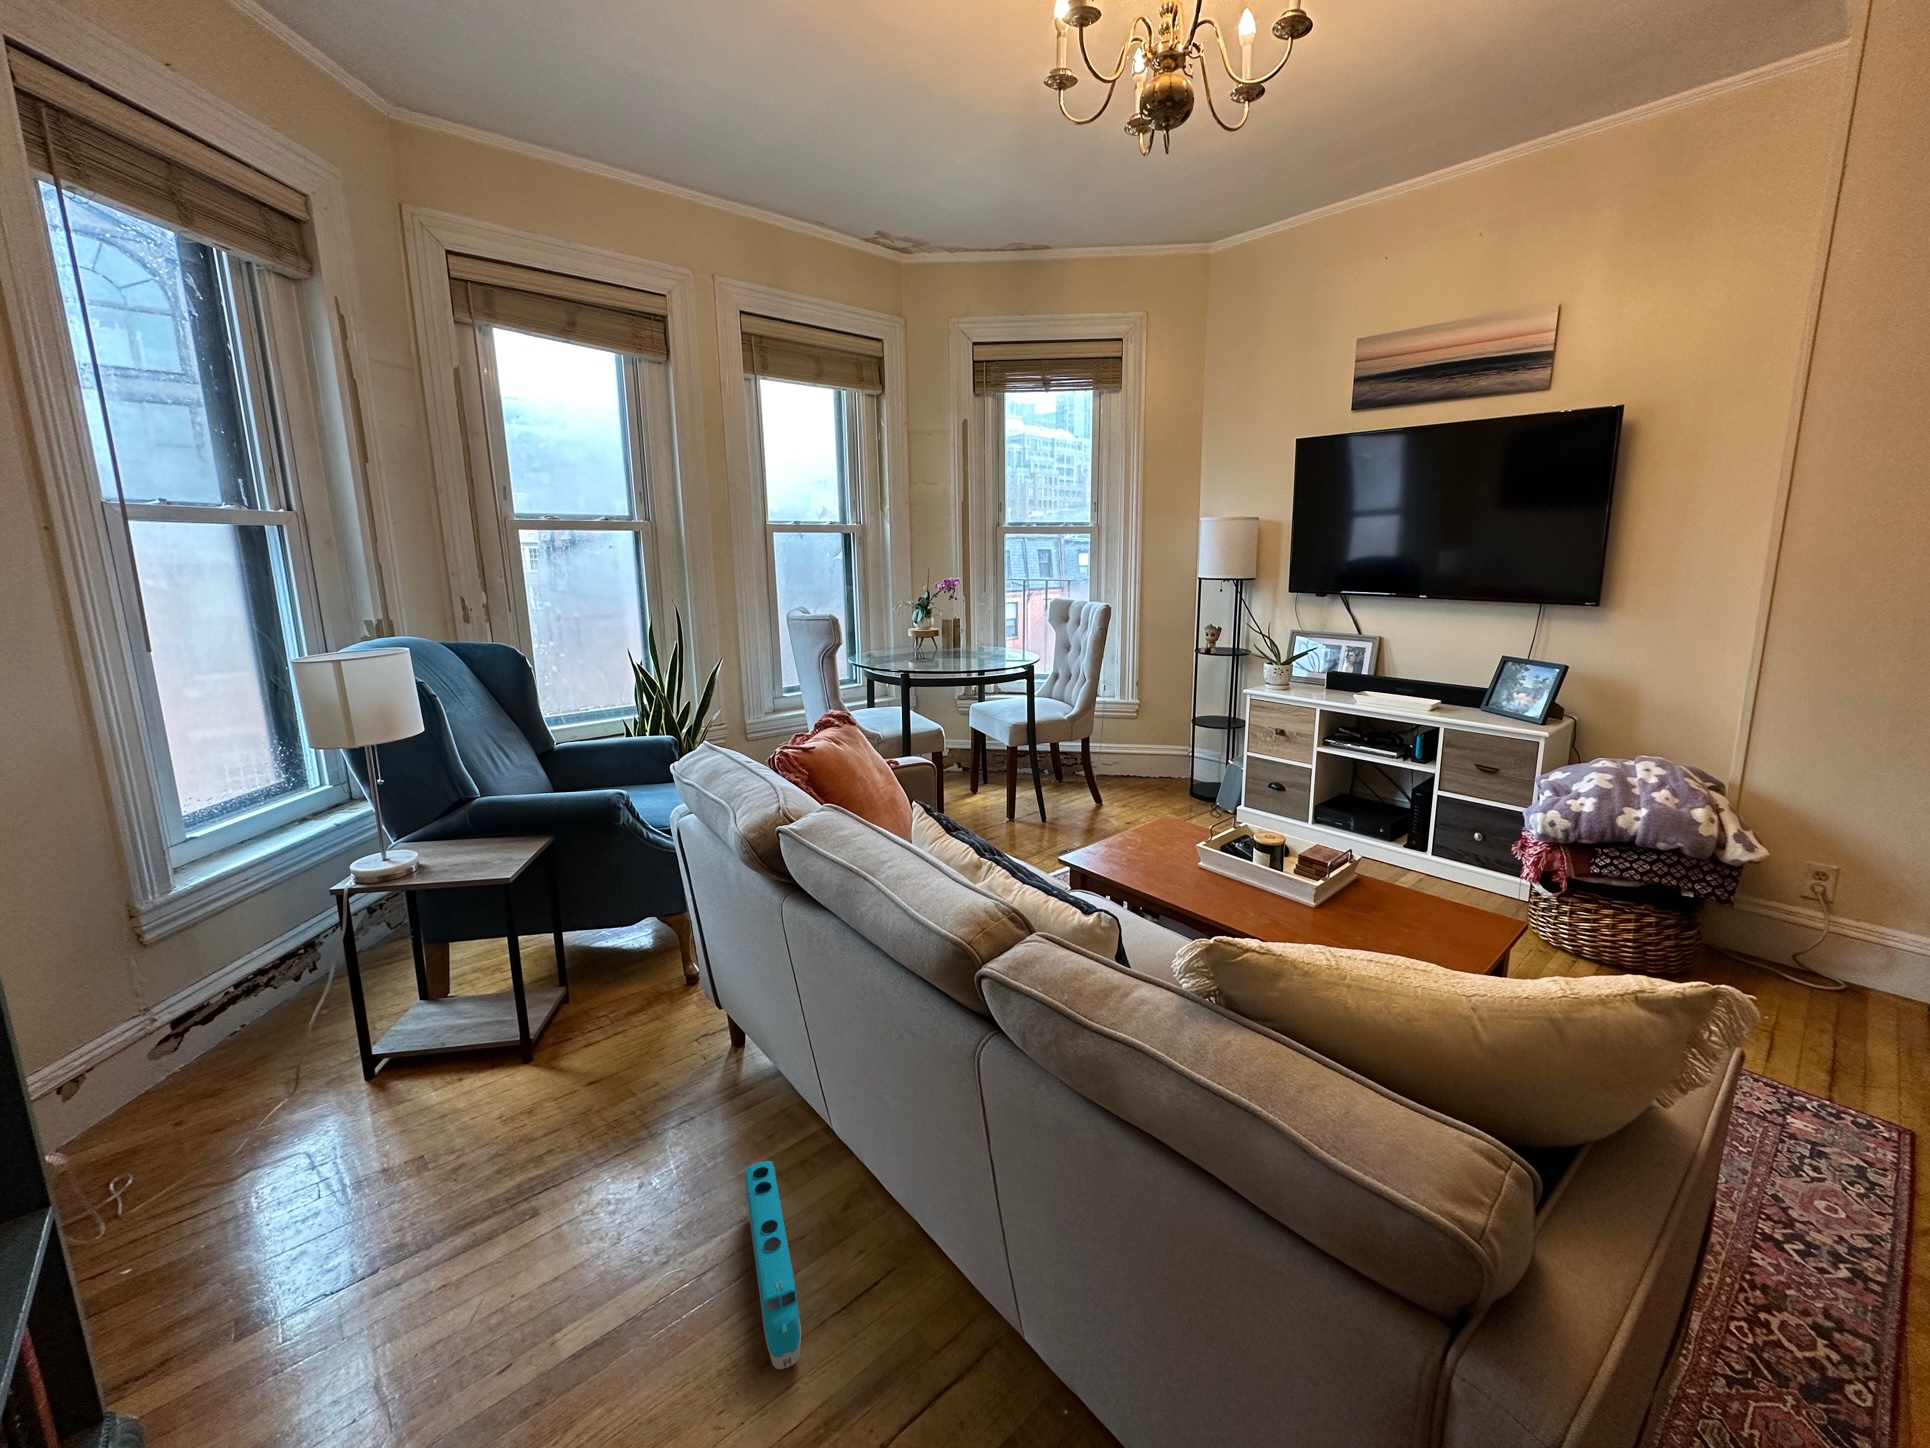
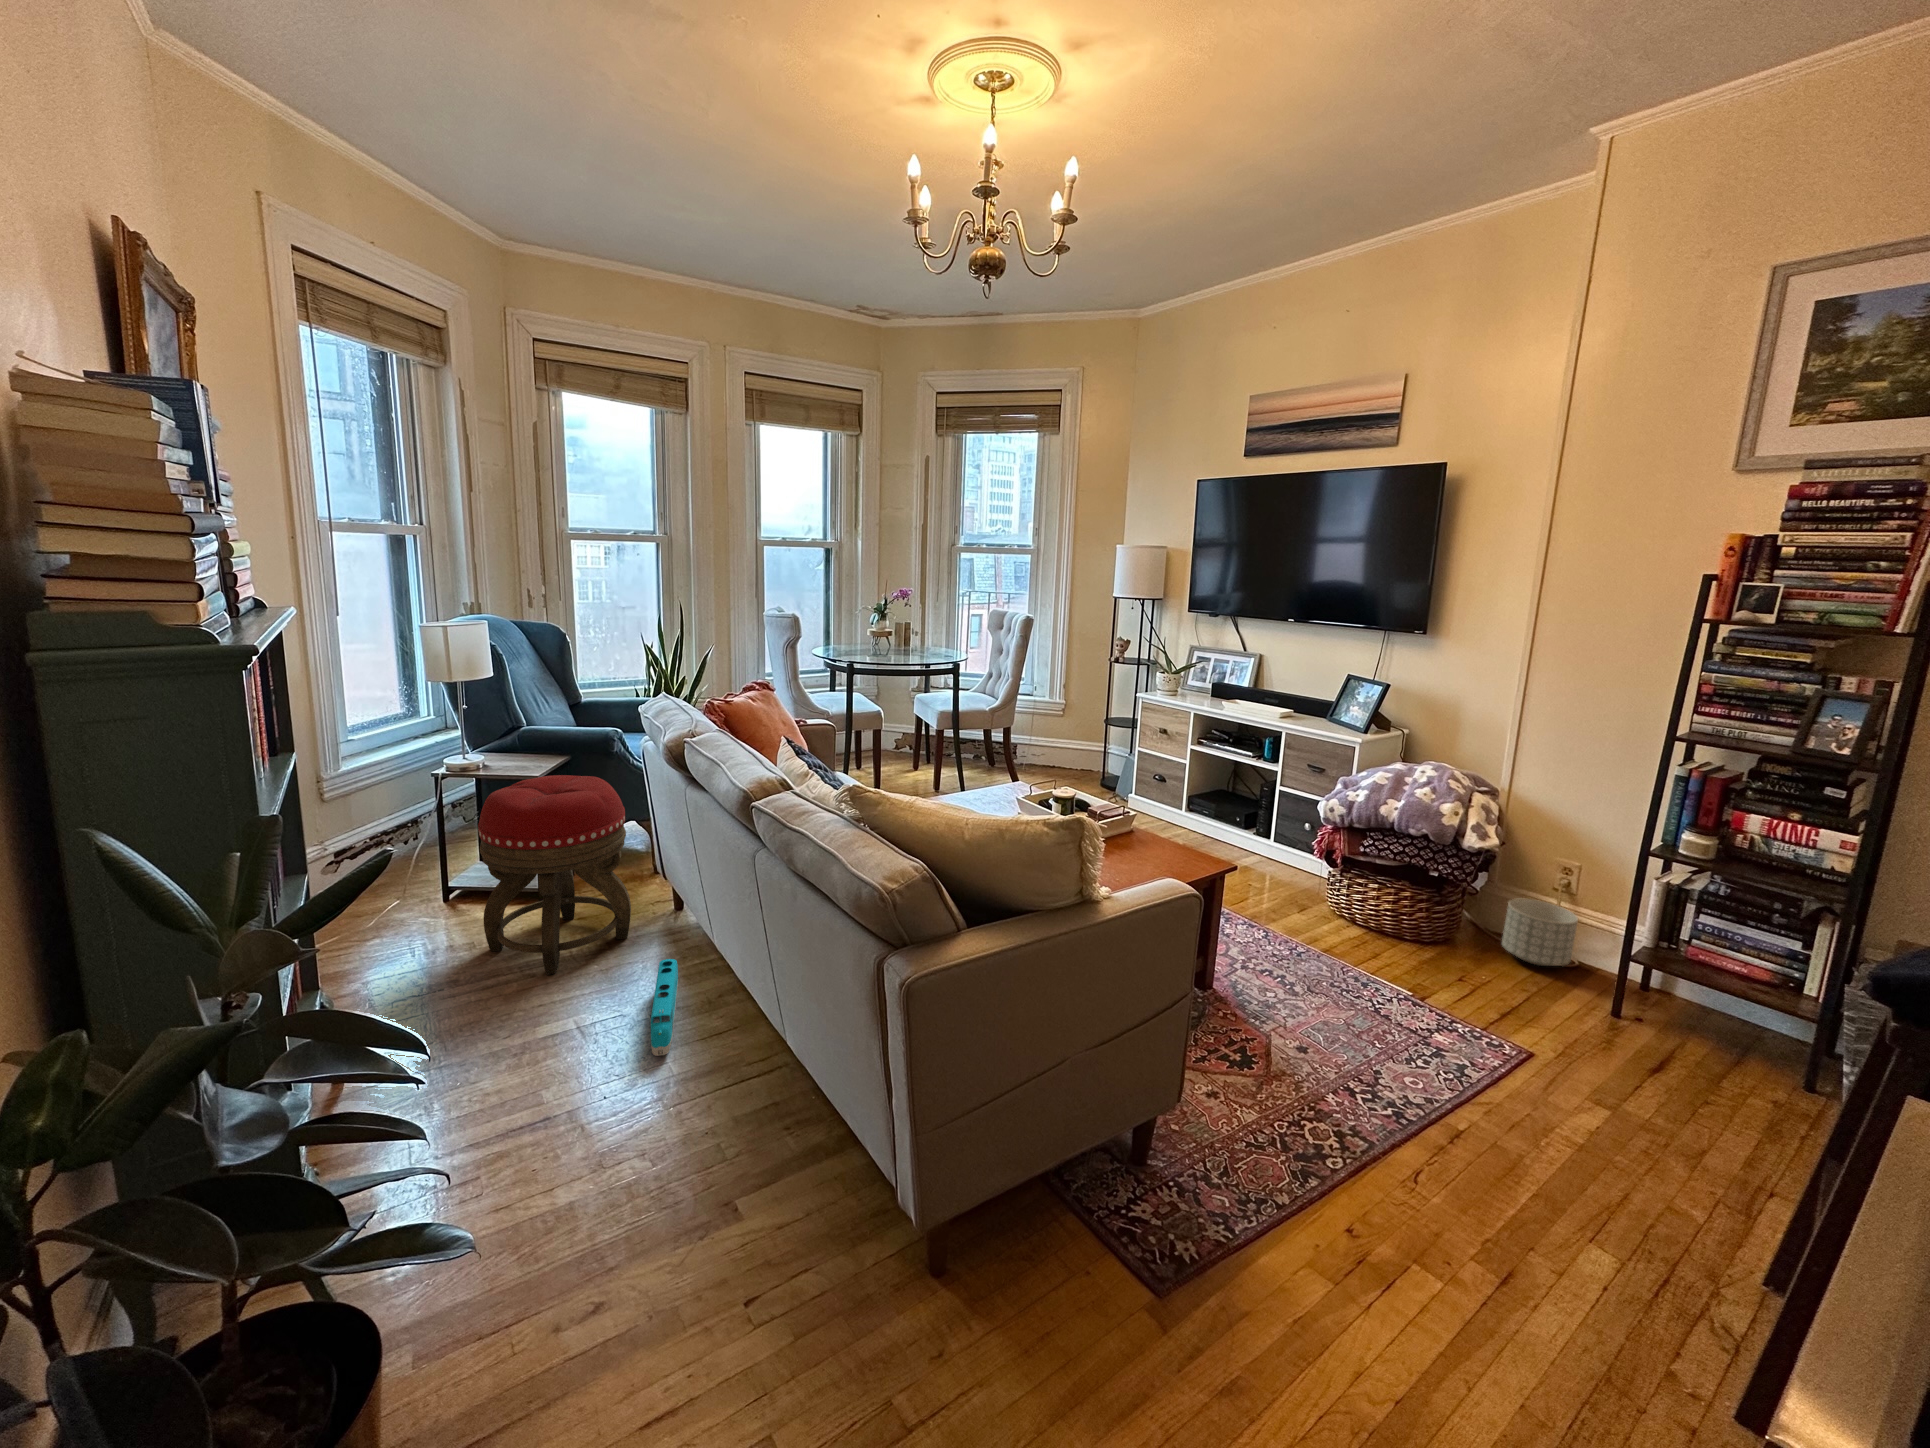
footstool: none [418,877,676,1210] -> present [478,775,631,975]
planter: none [1758,912,1860,994] -> present [1502,899,1578,966]

